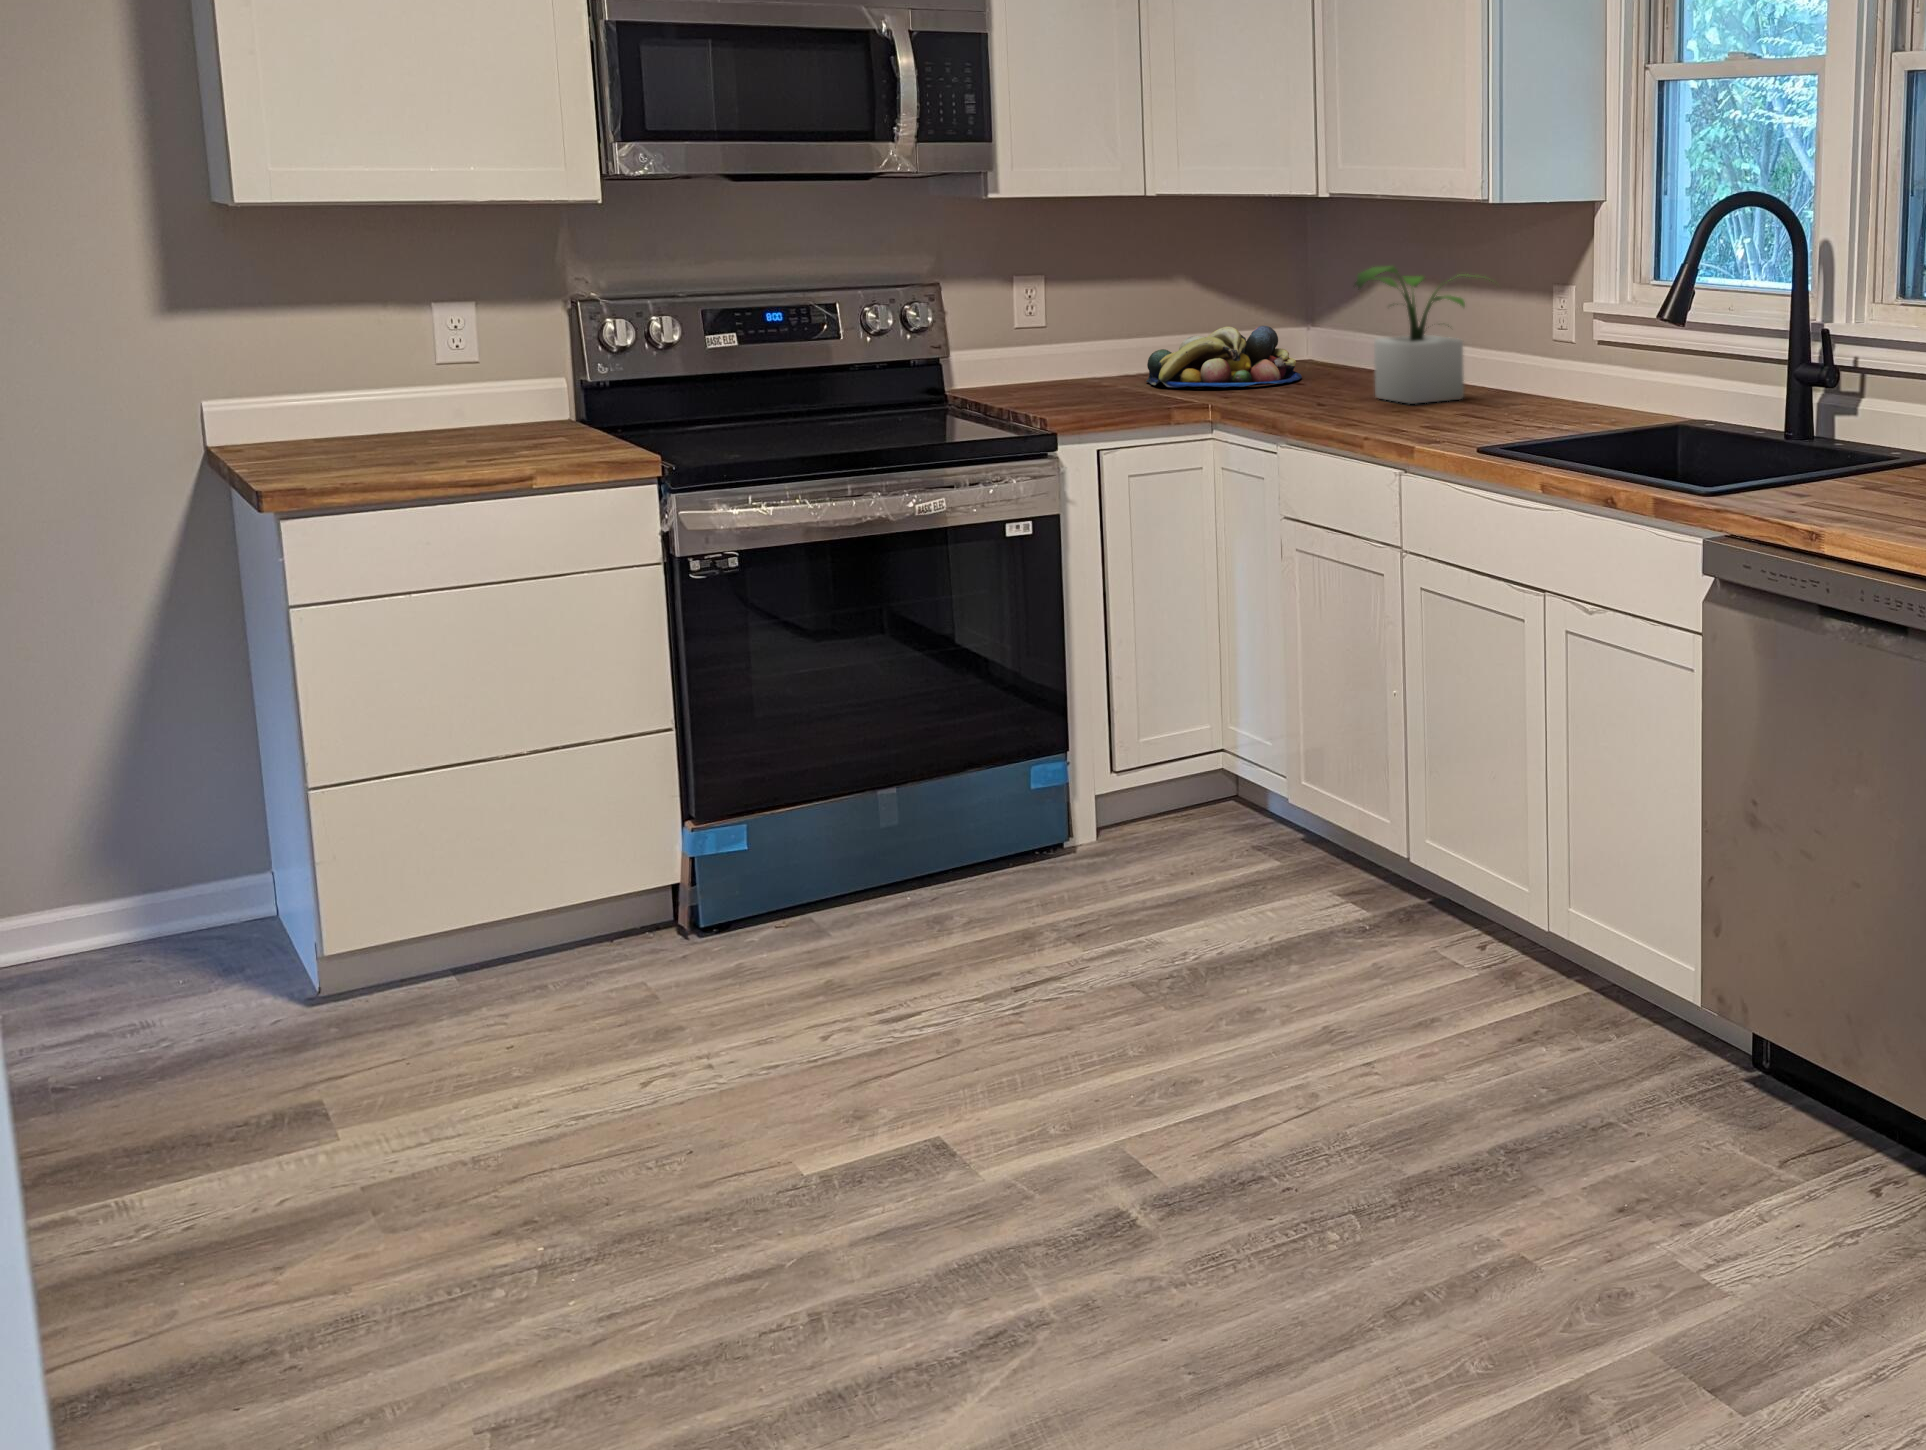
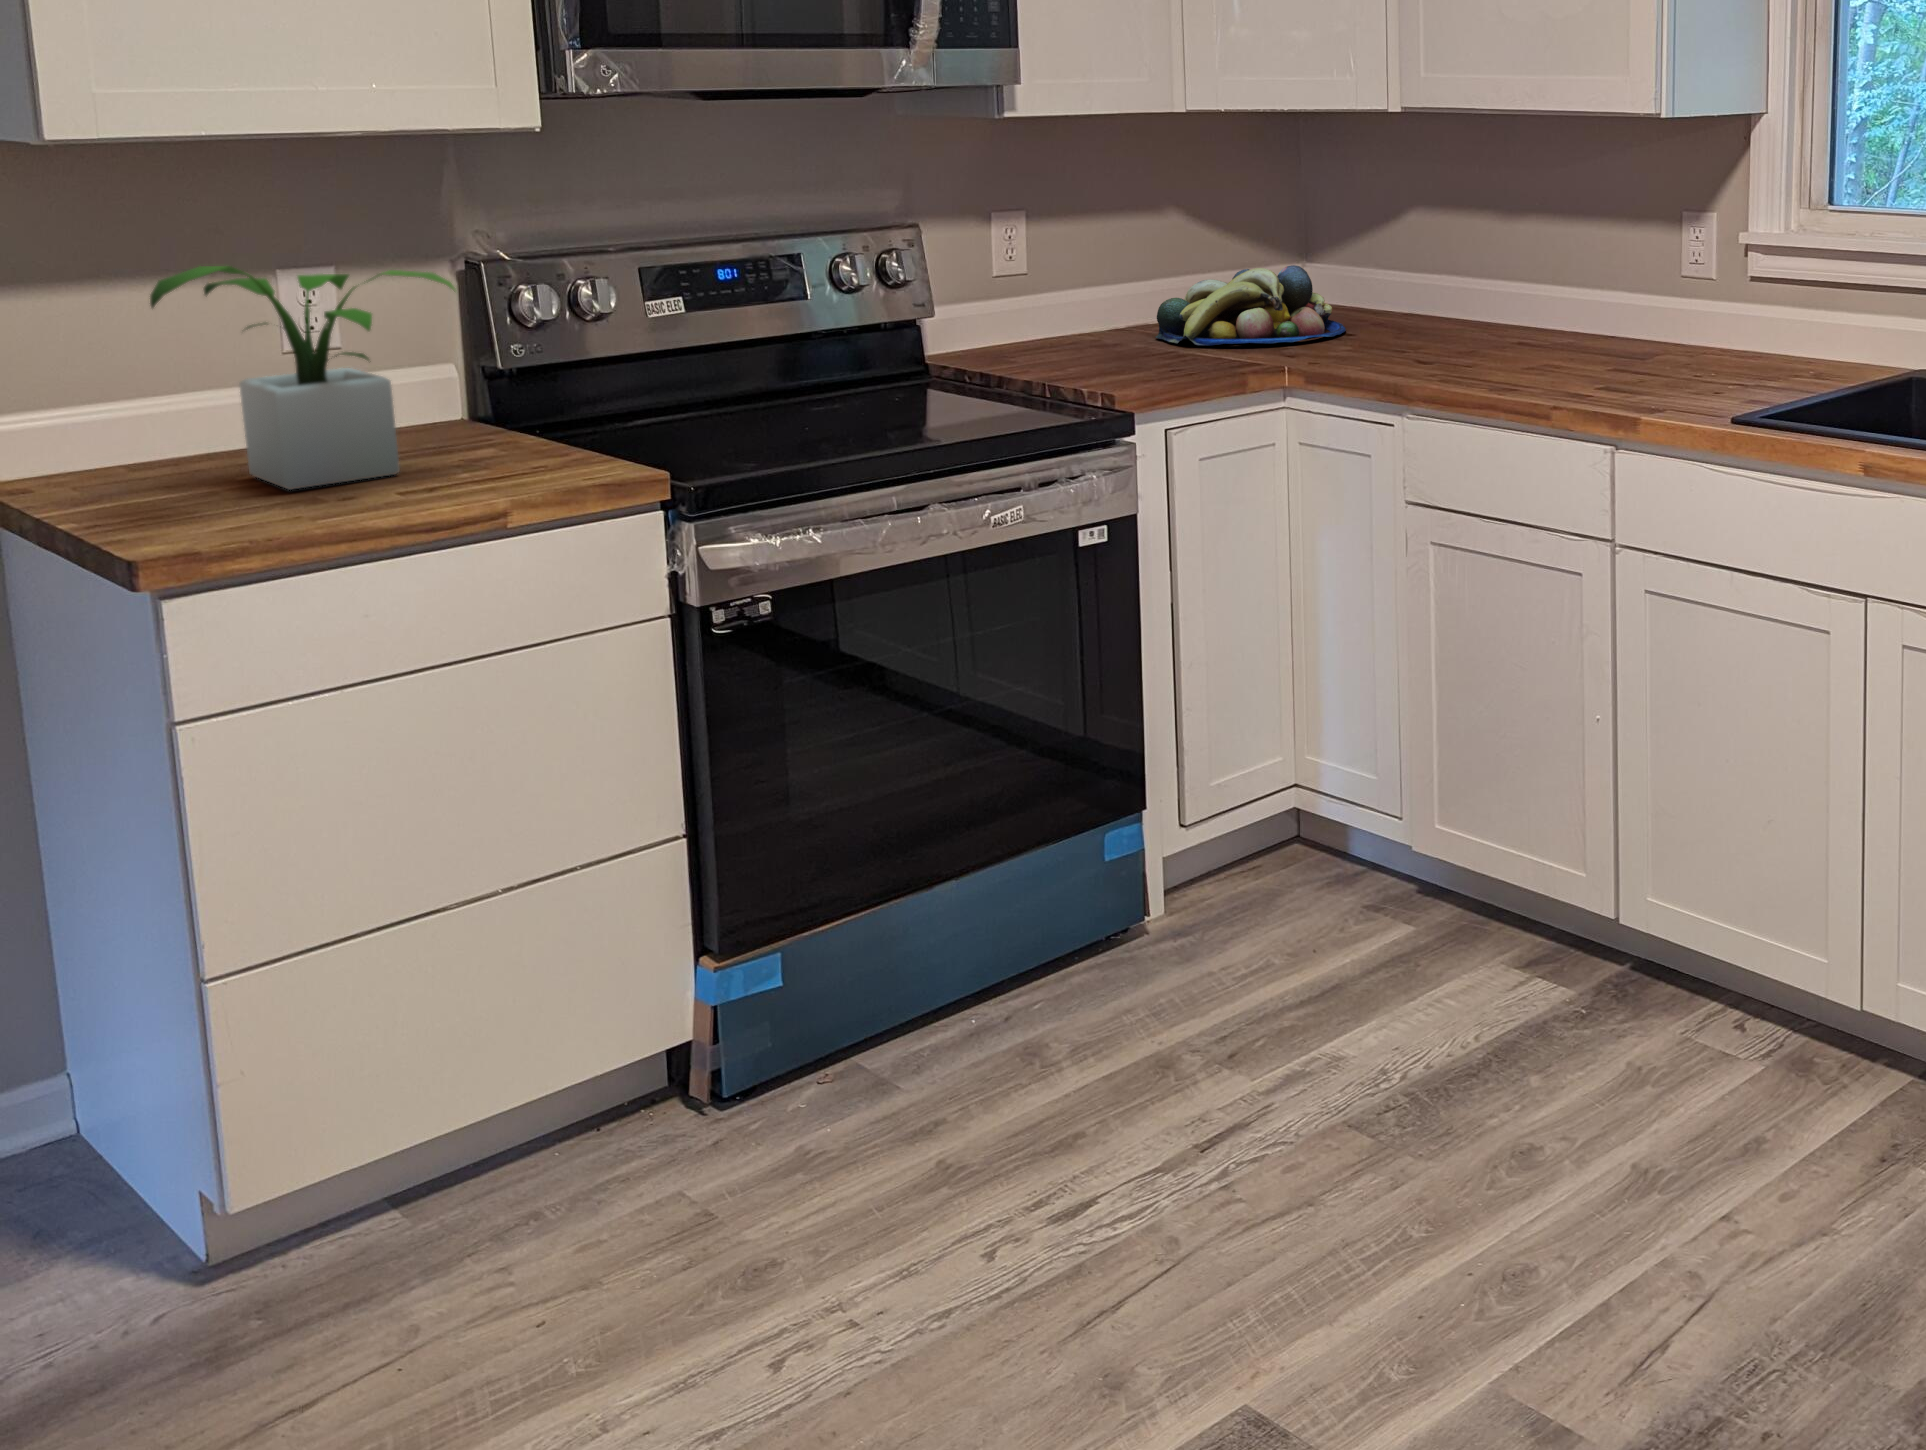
potted plant: present [1355,266,1492,404] -> present [150,266,455,490]

